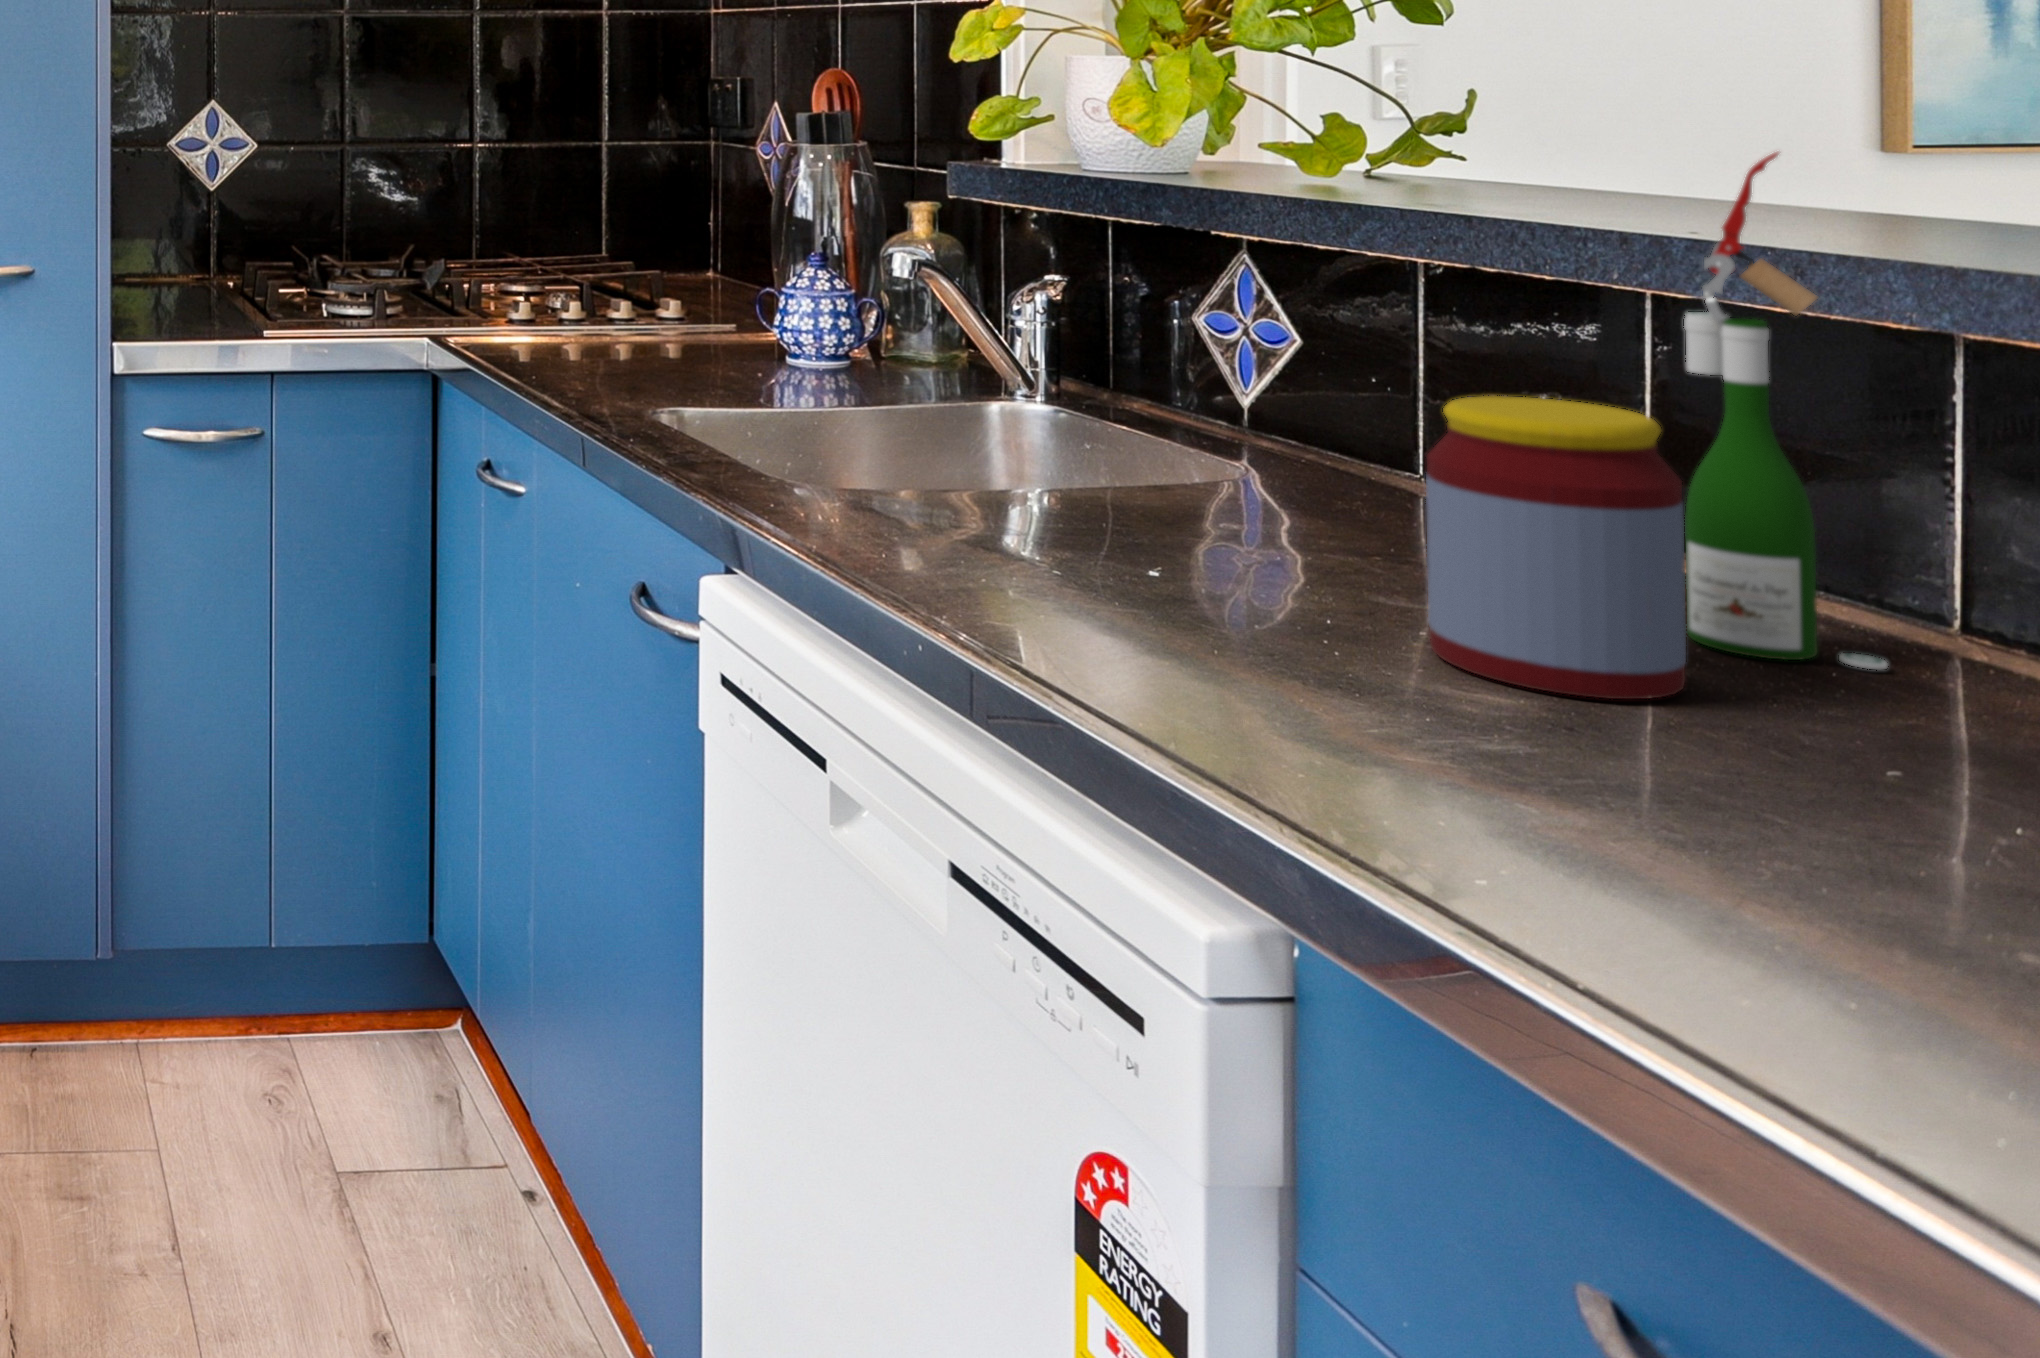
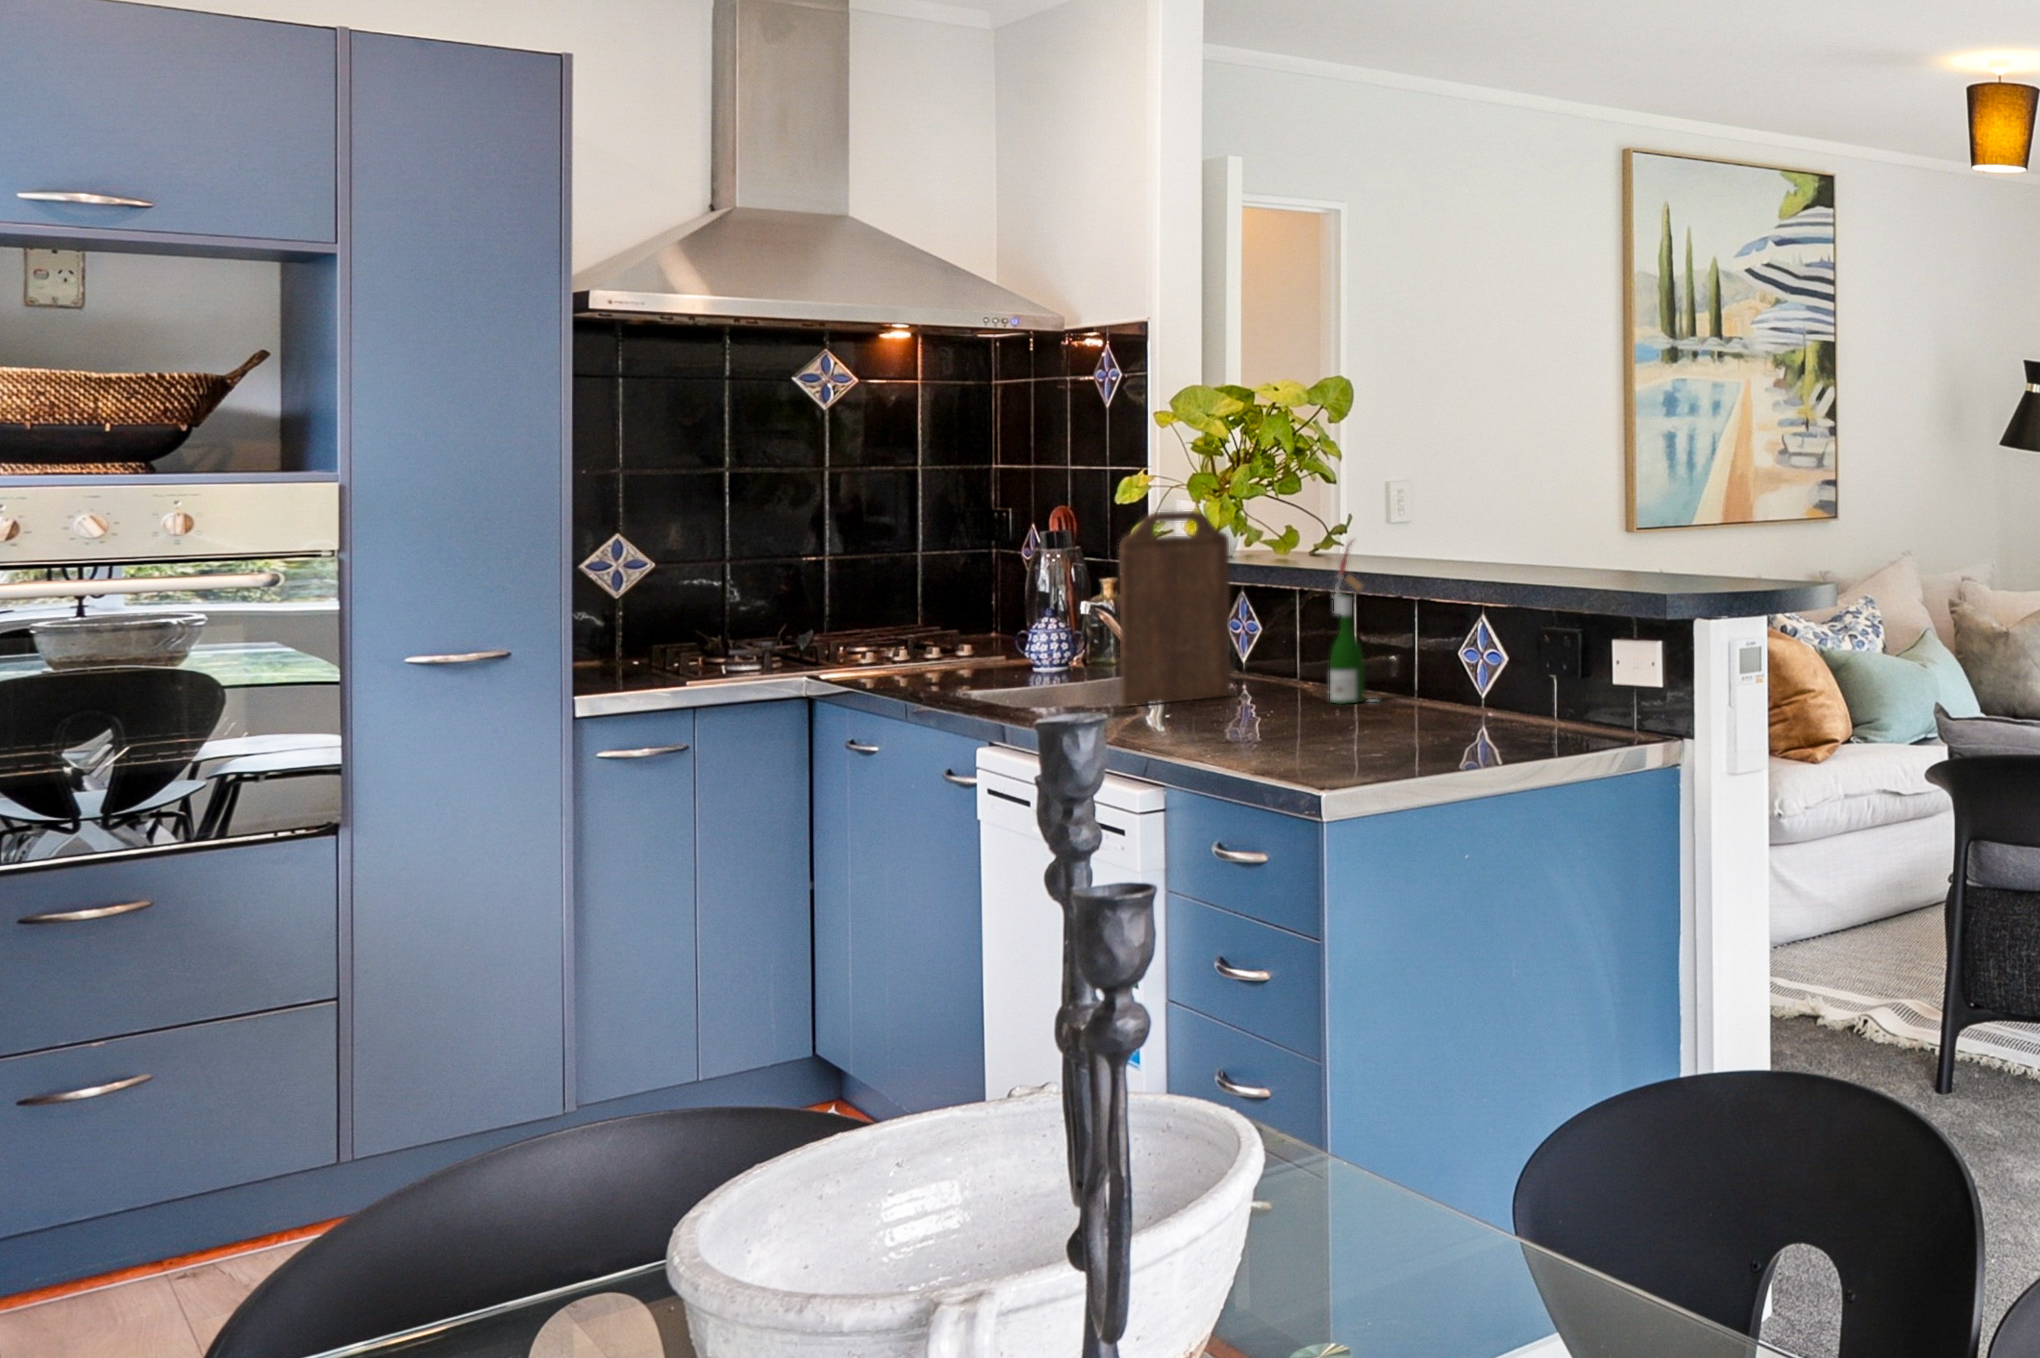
cutting board: none [1023,63,1306,545] -> present [1119,511,1230,706]
jar: present [1426,396,1687,699] -> none [1241,625,1312,716]

